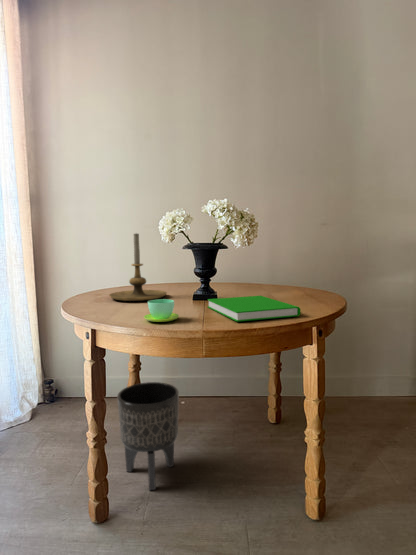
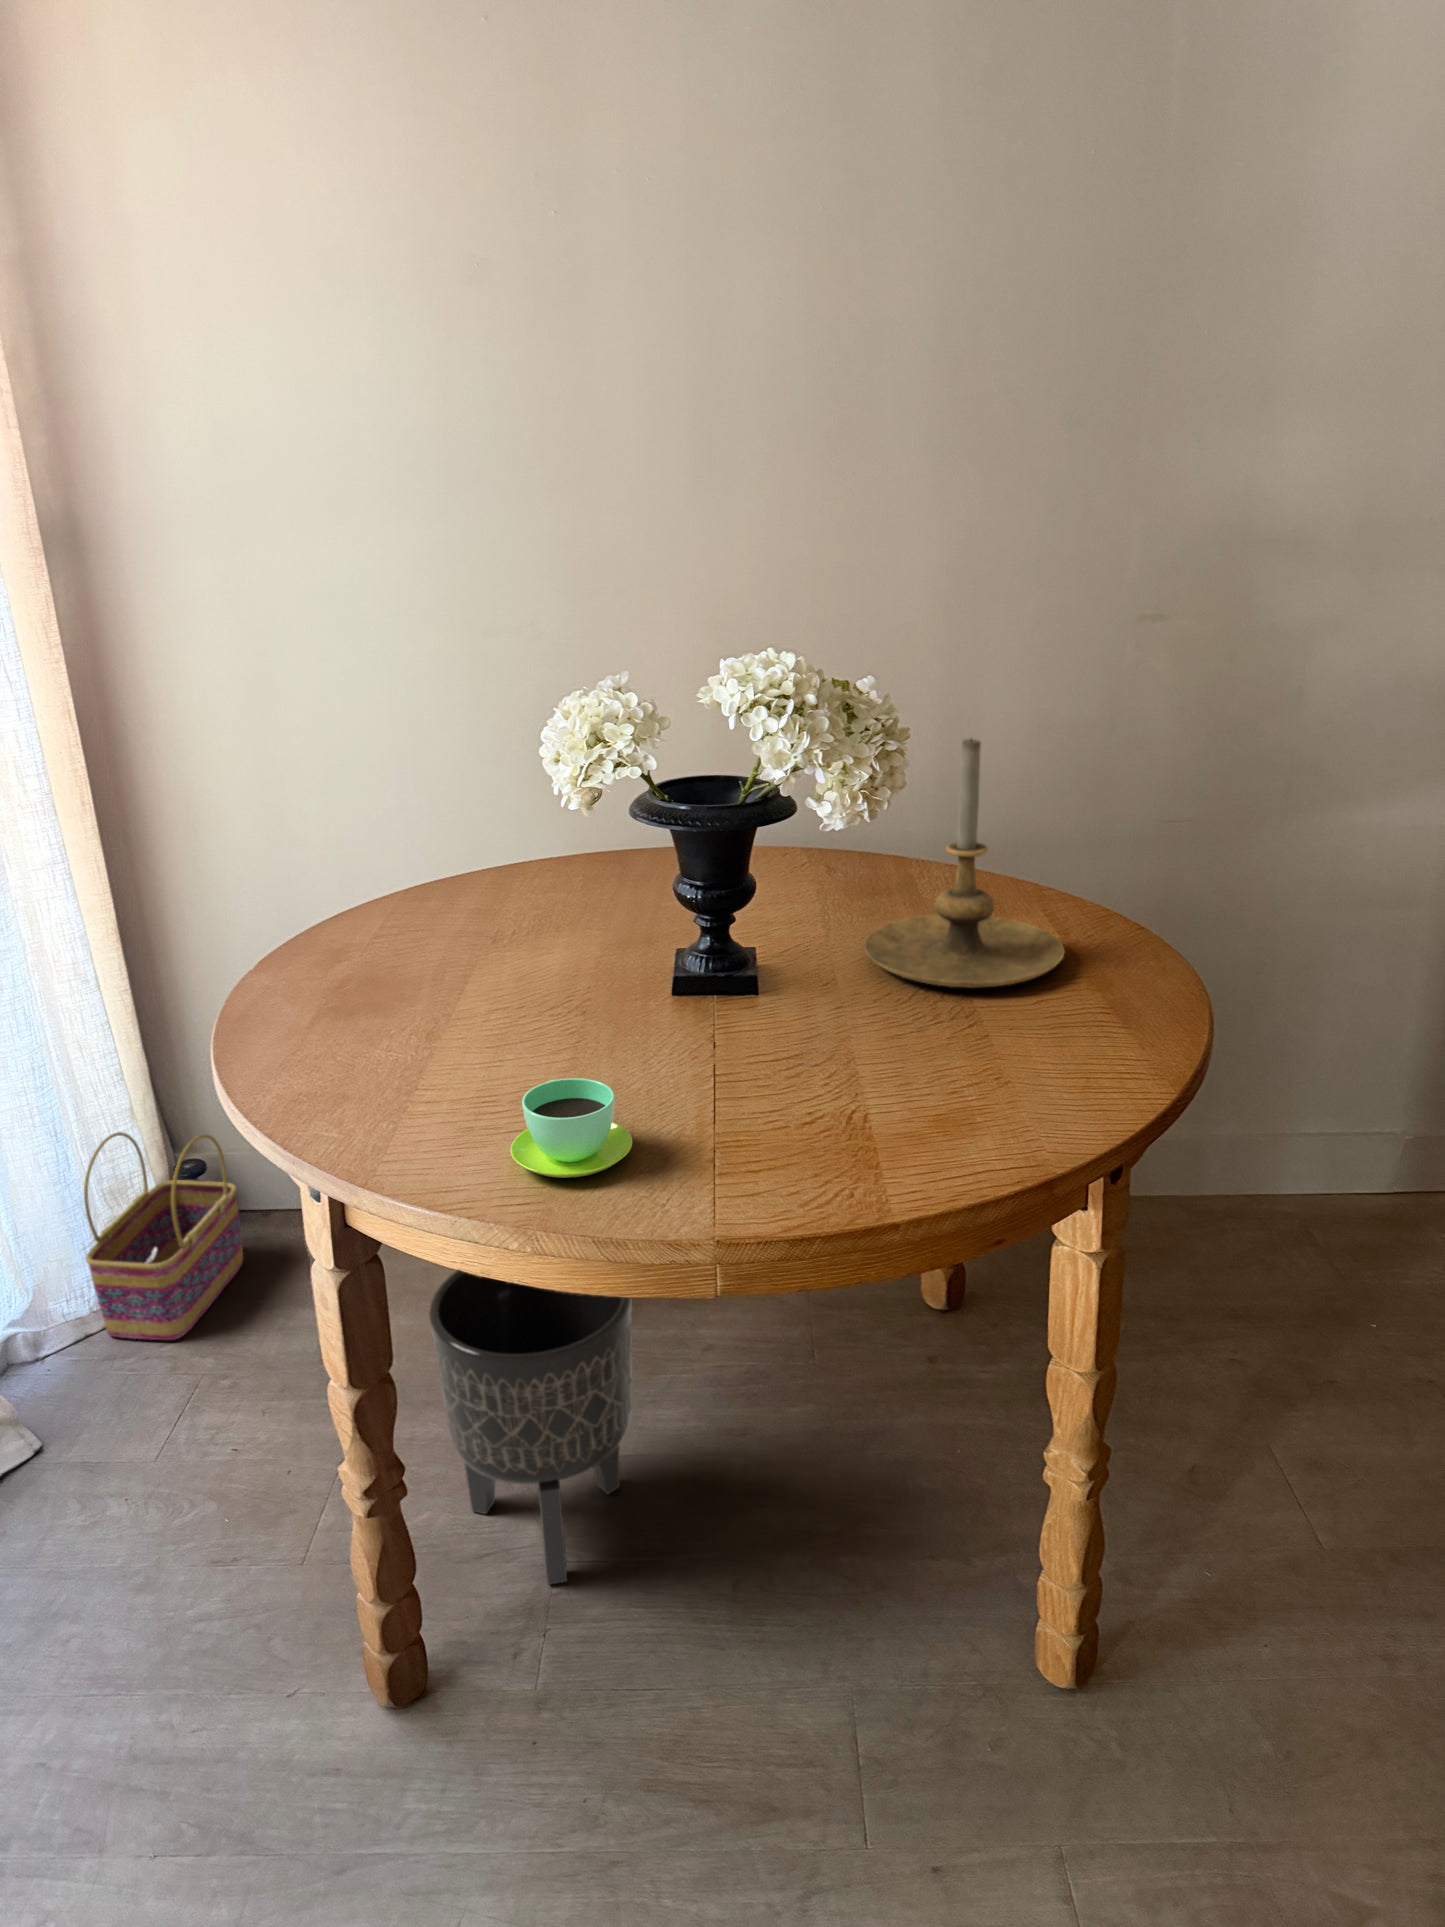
candle holder: present [109,234,167,301] -> present [864,739,1064,988]
book: present [208,296,301,322] -> none [726,1003,1051,1179]
basket: none [15,364,62,428] -> present [84,1132,243,1340]

